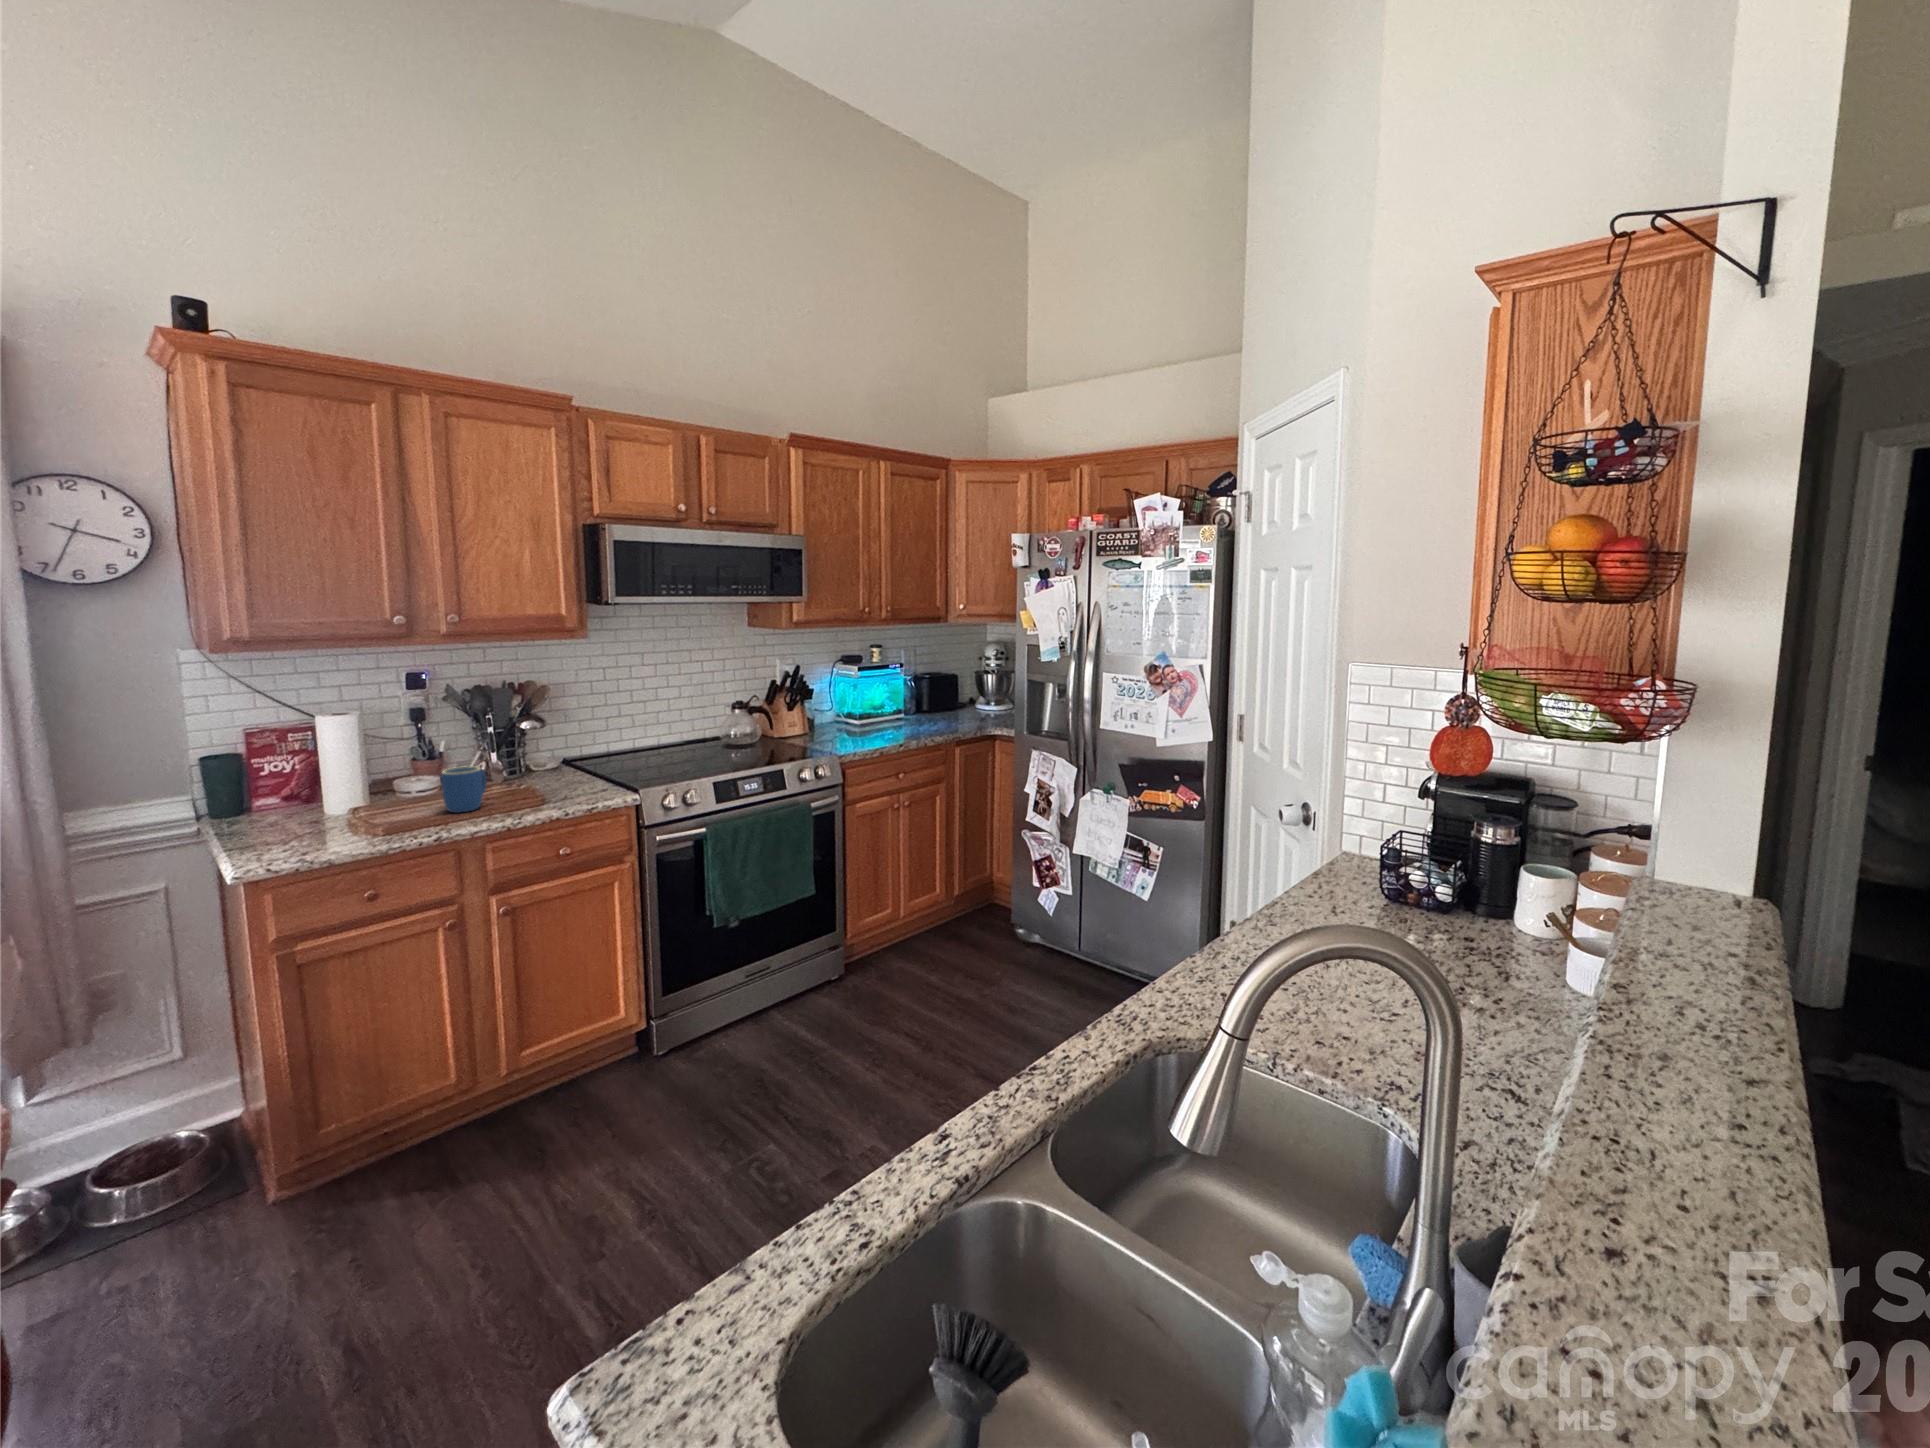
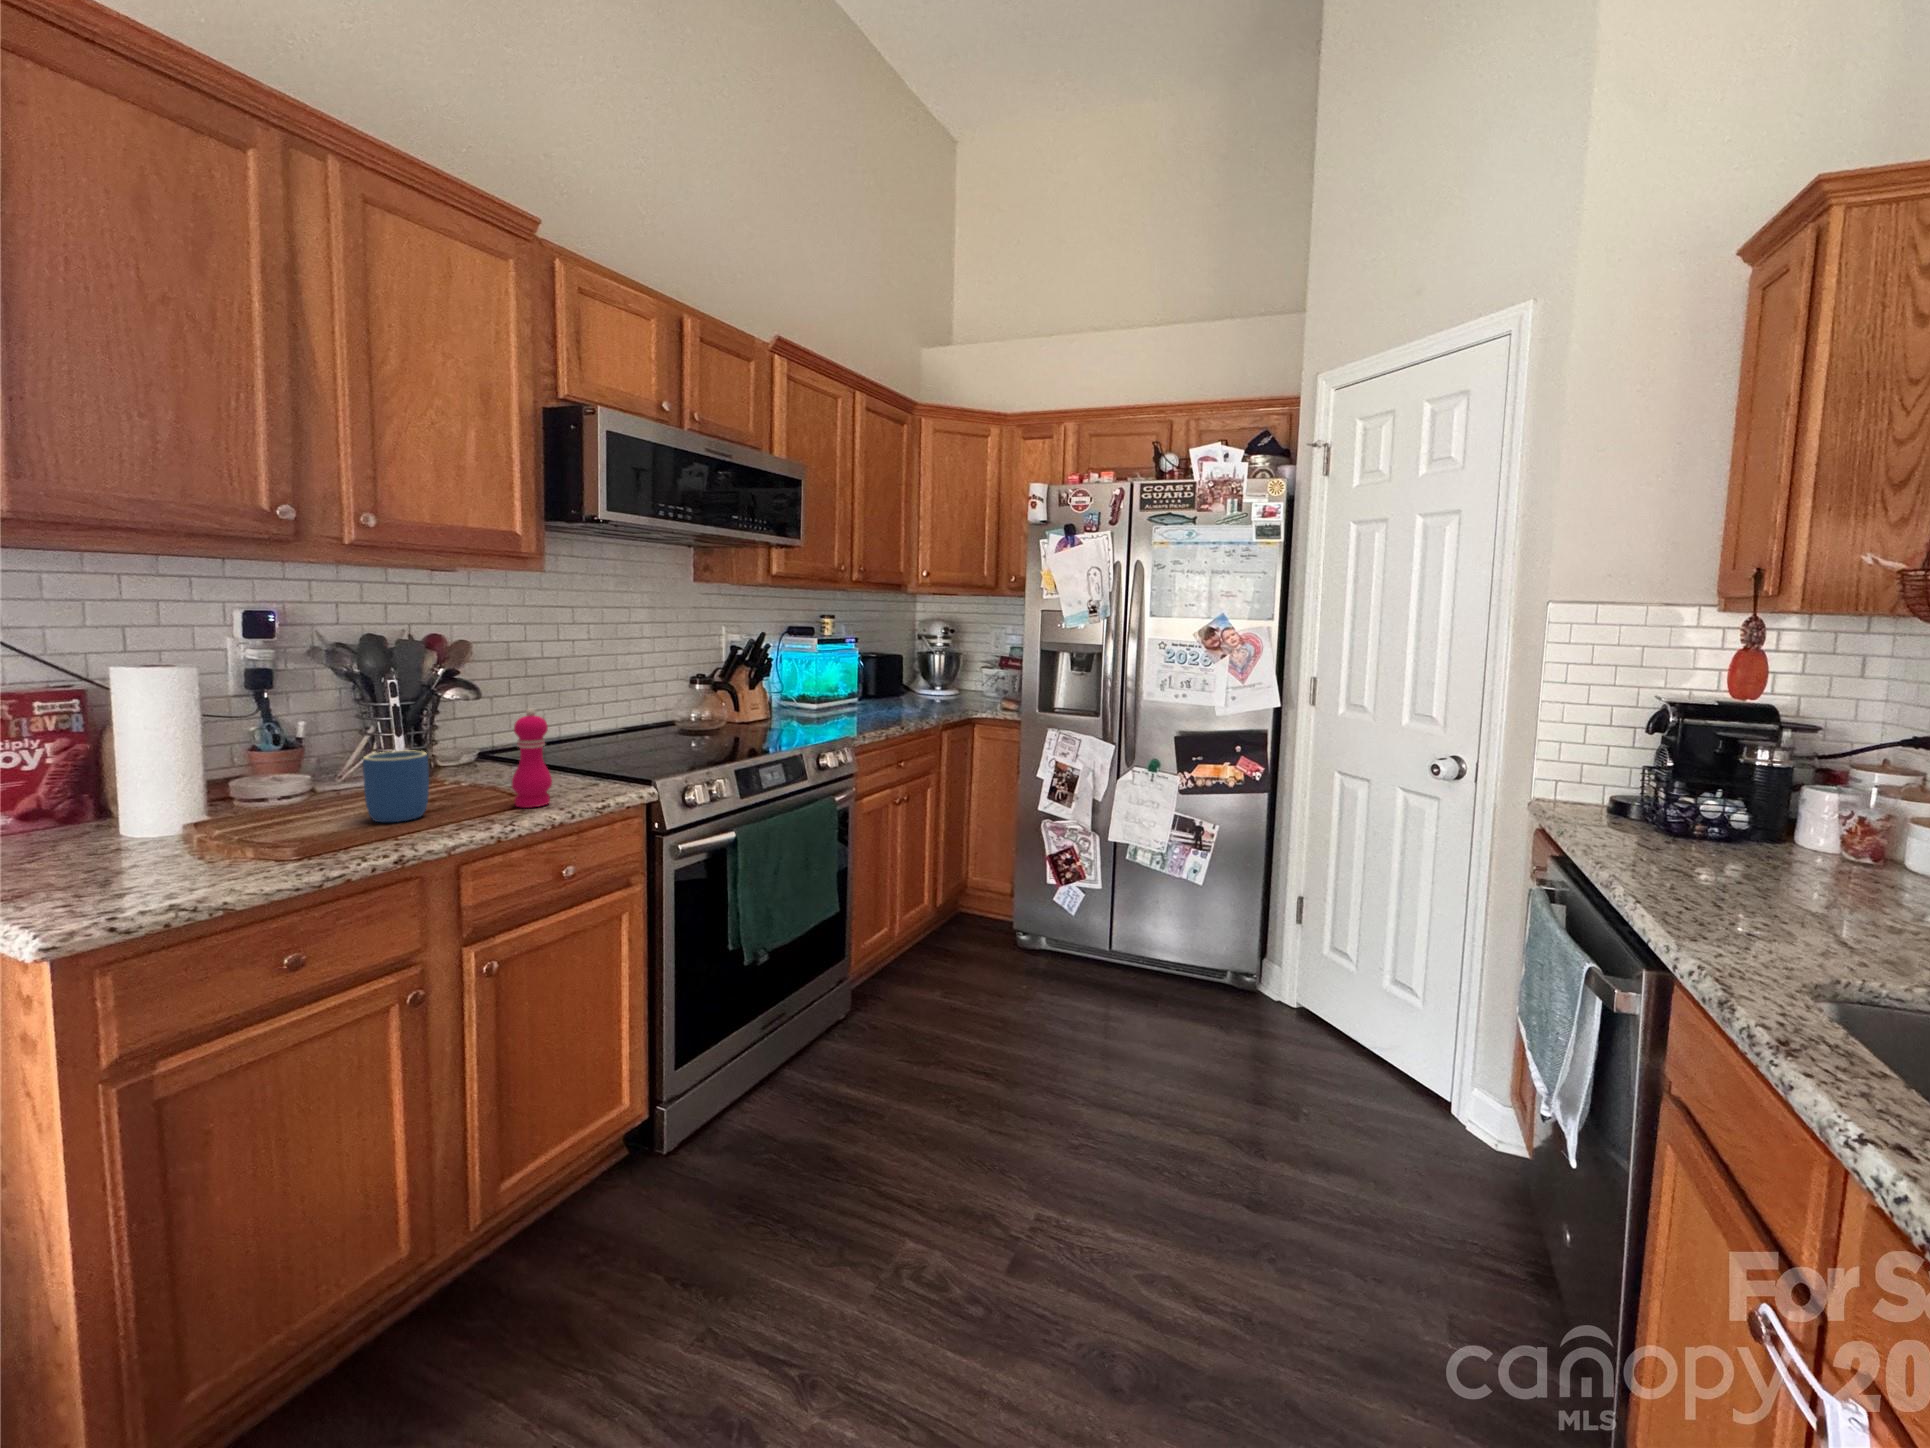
pepper mill: none [534,740,562,806] -> present [512,708,552,808]

